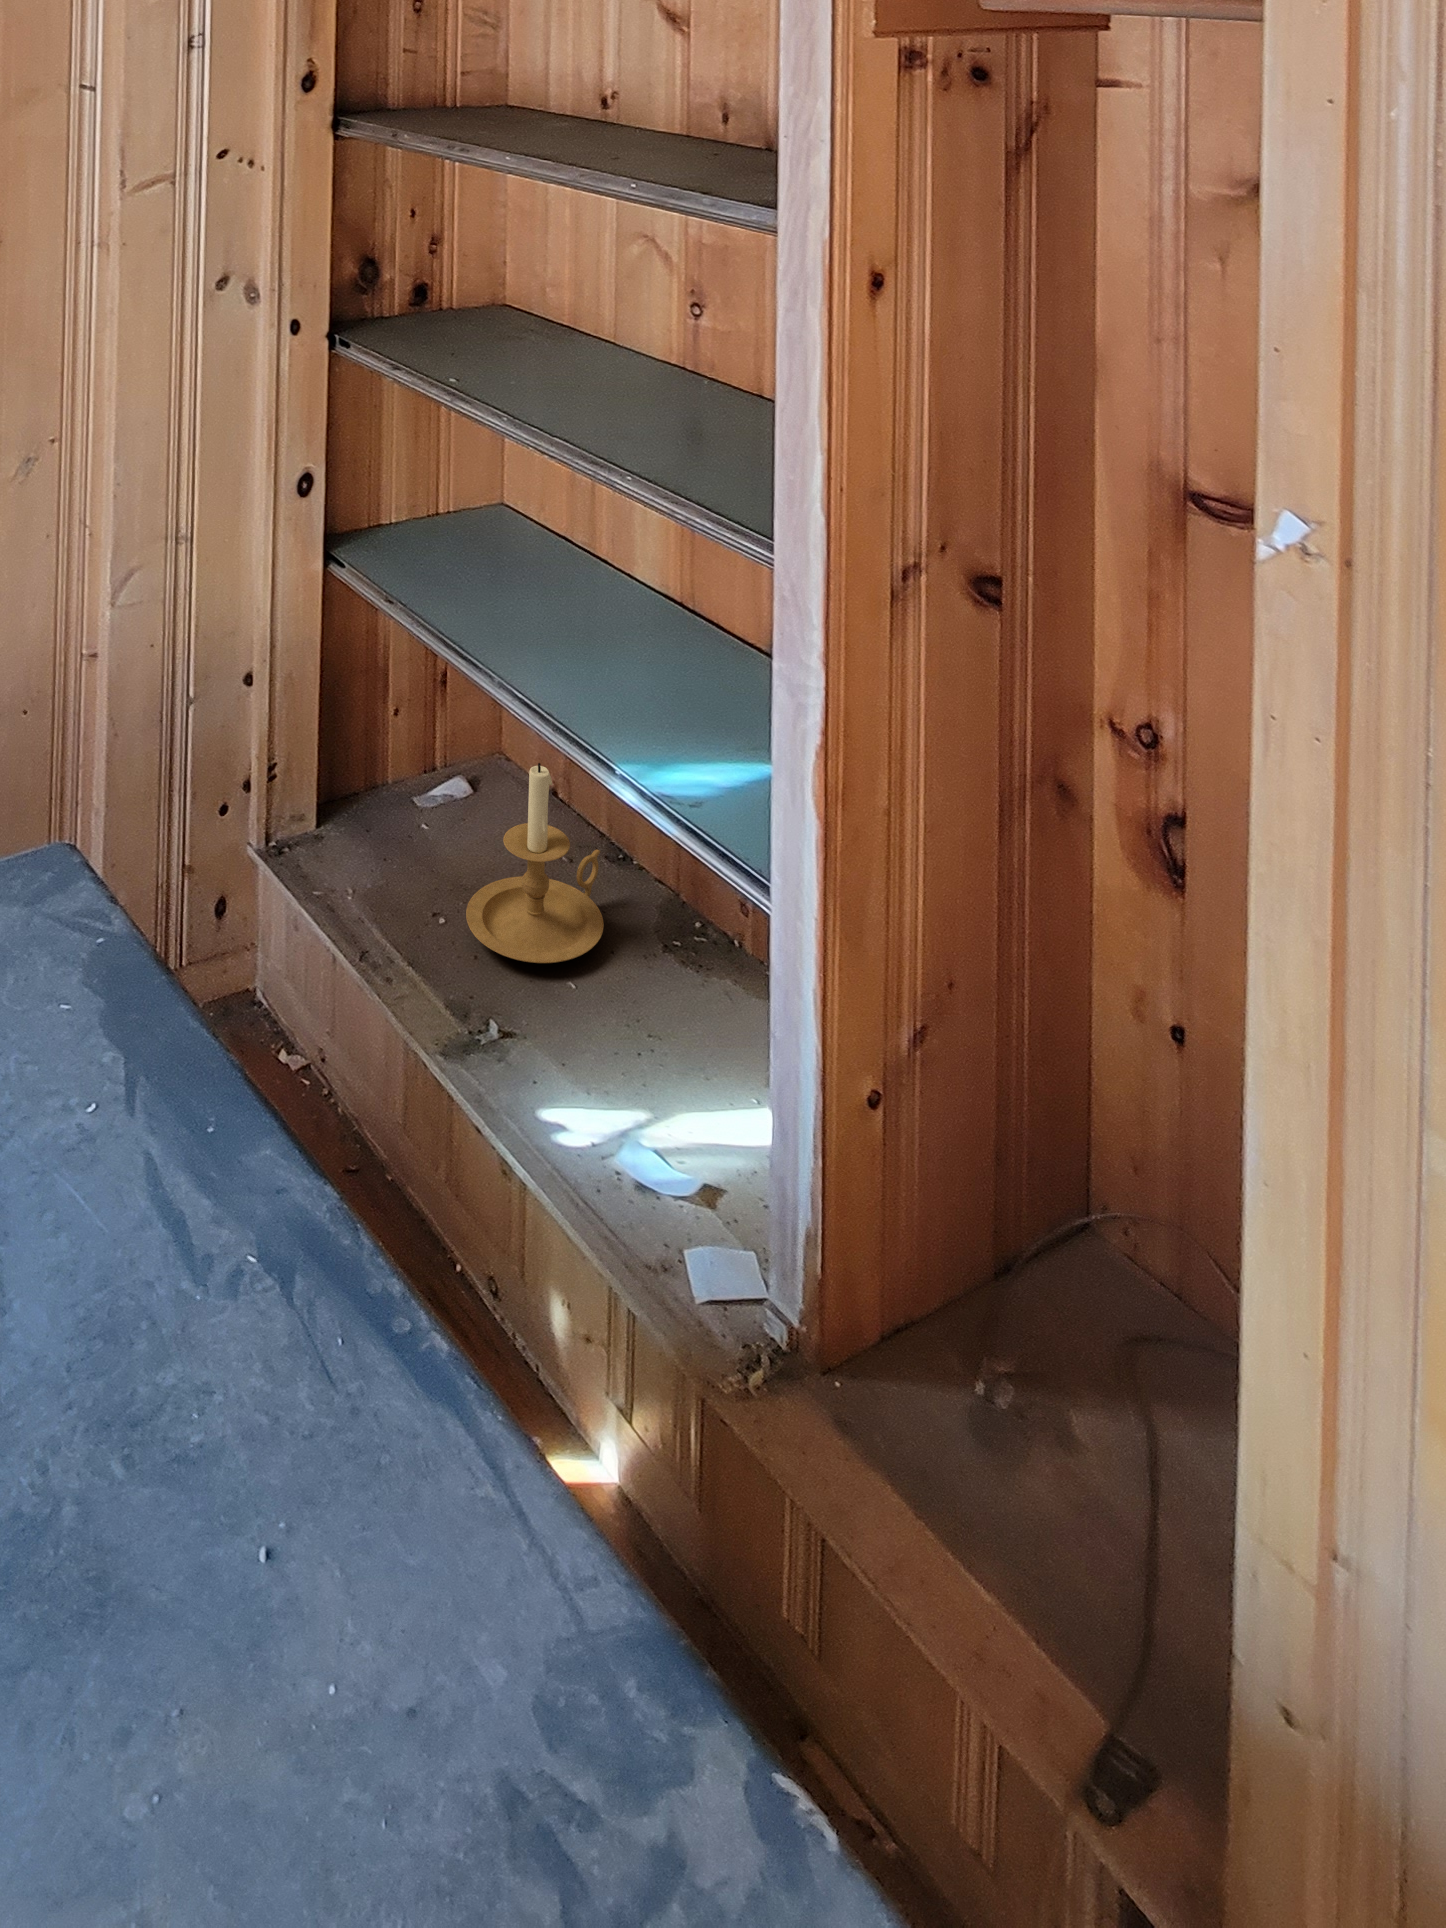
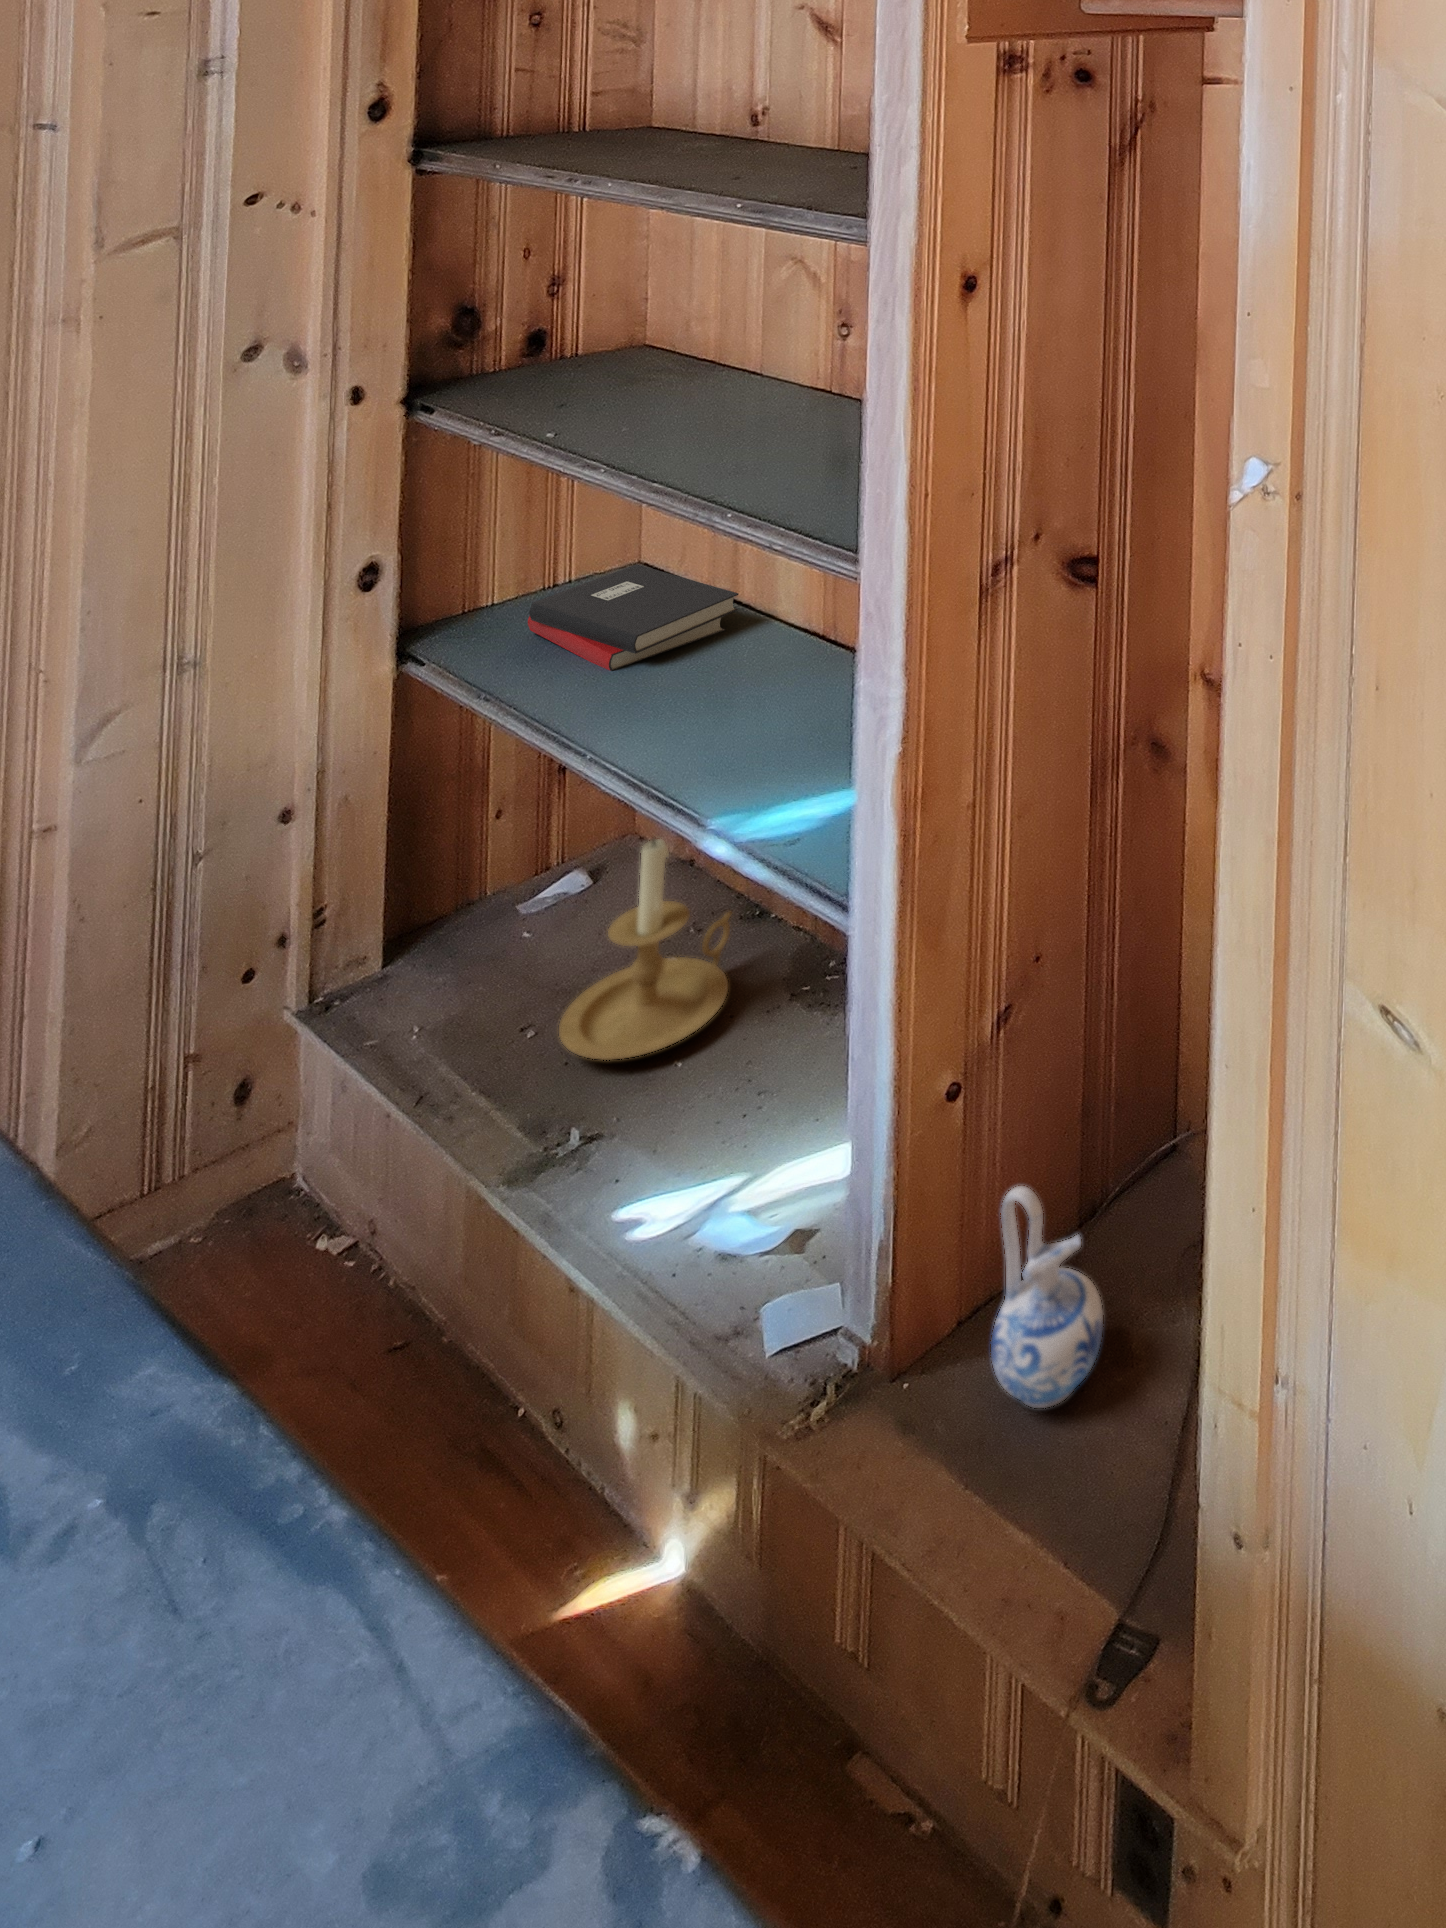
hardback book: none [421,507,596,603] -> present [528,564,738,671]
ceramic pitcher: none [926,1220,1045,1465] -> present [991,1186,1103,1408]

